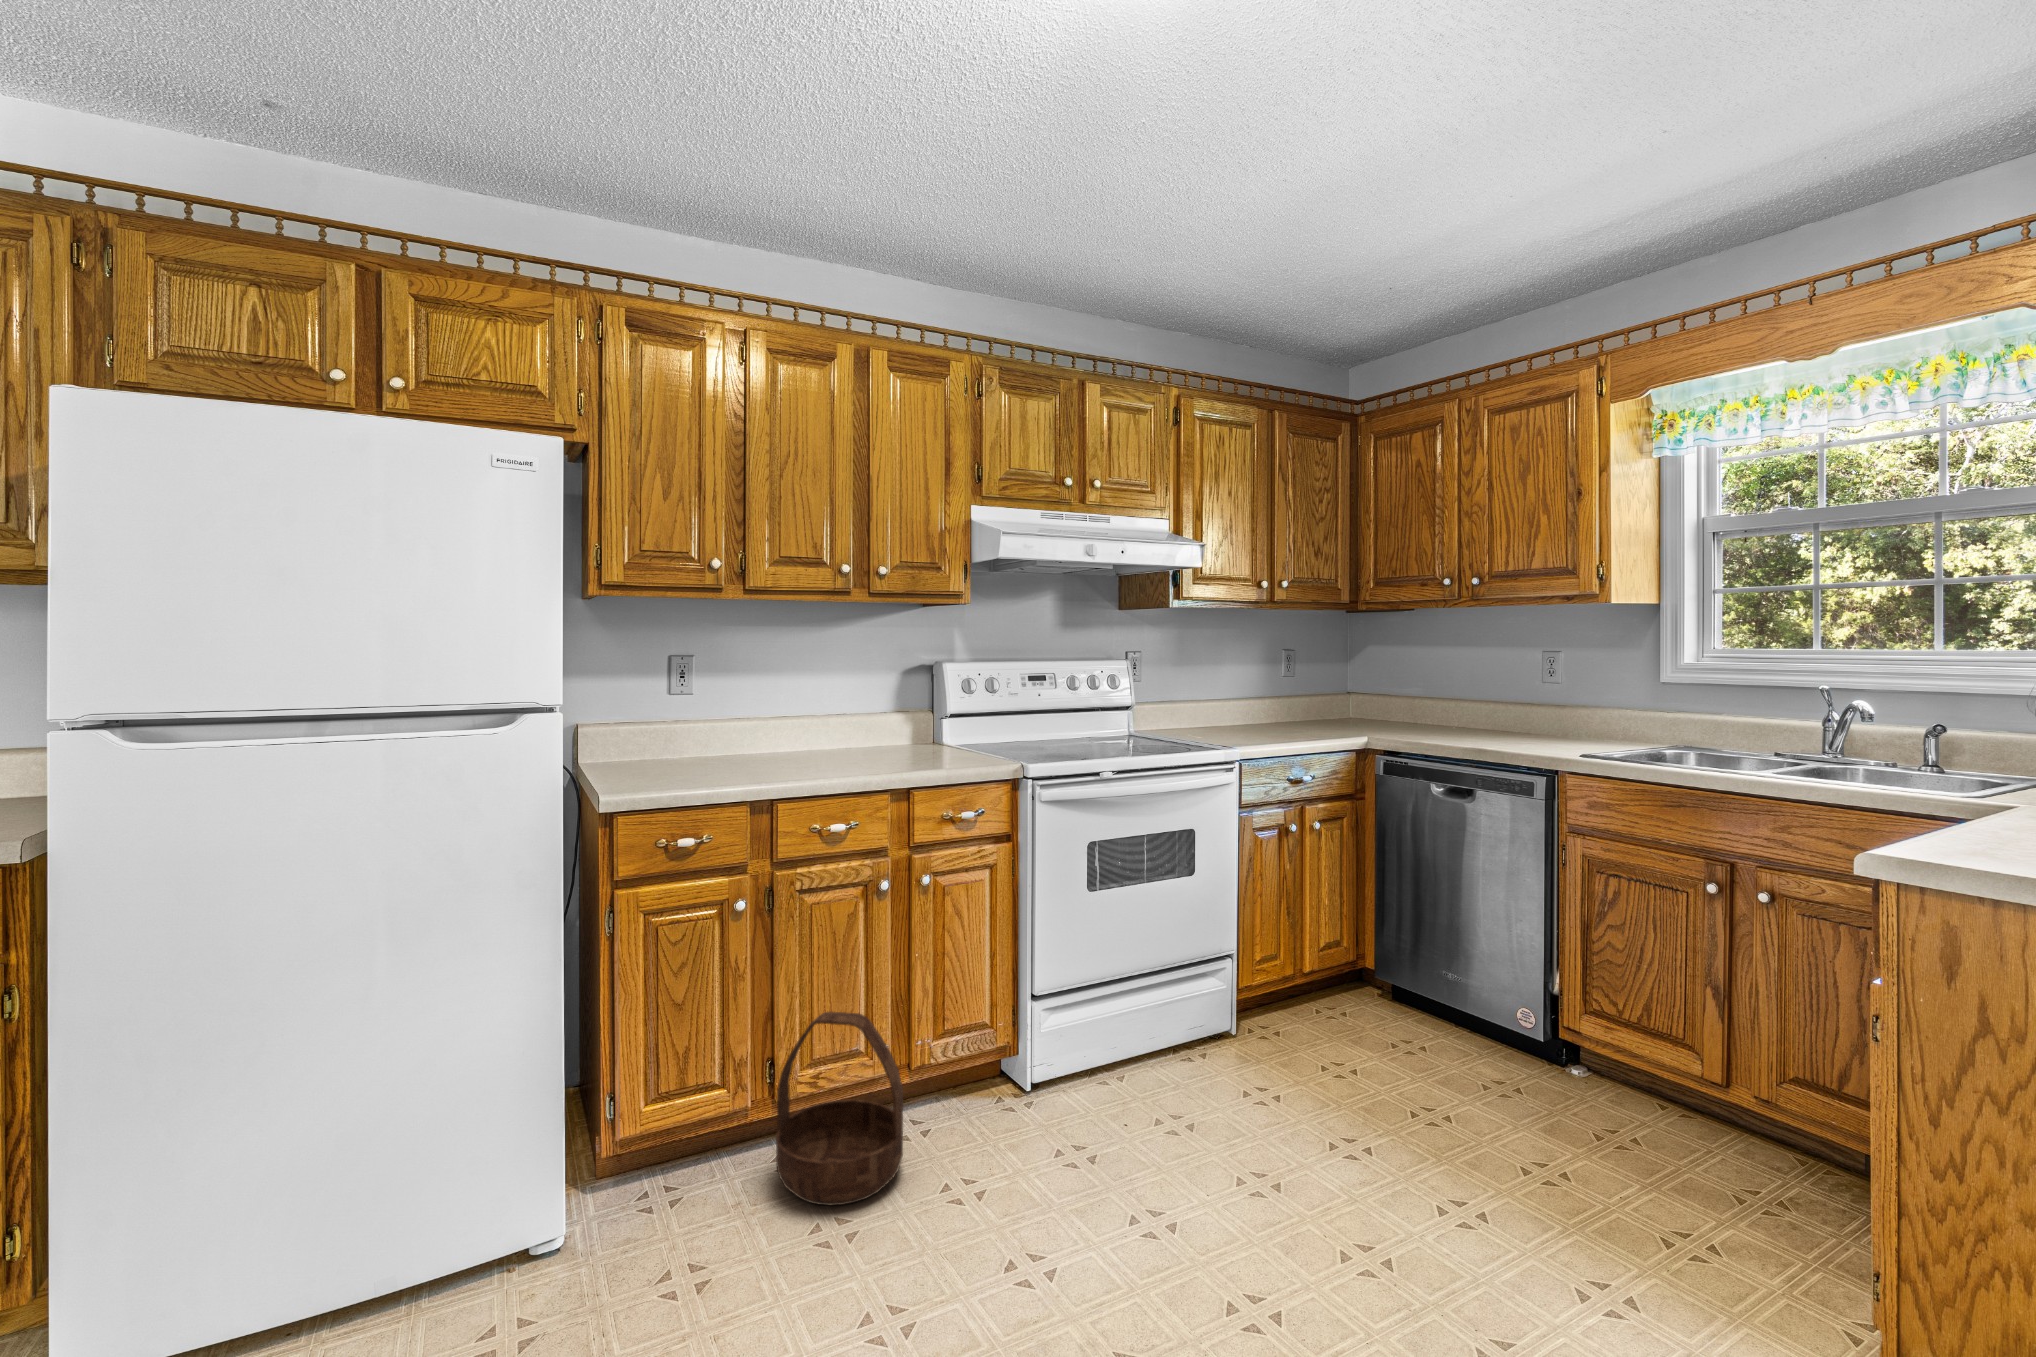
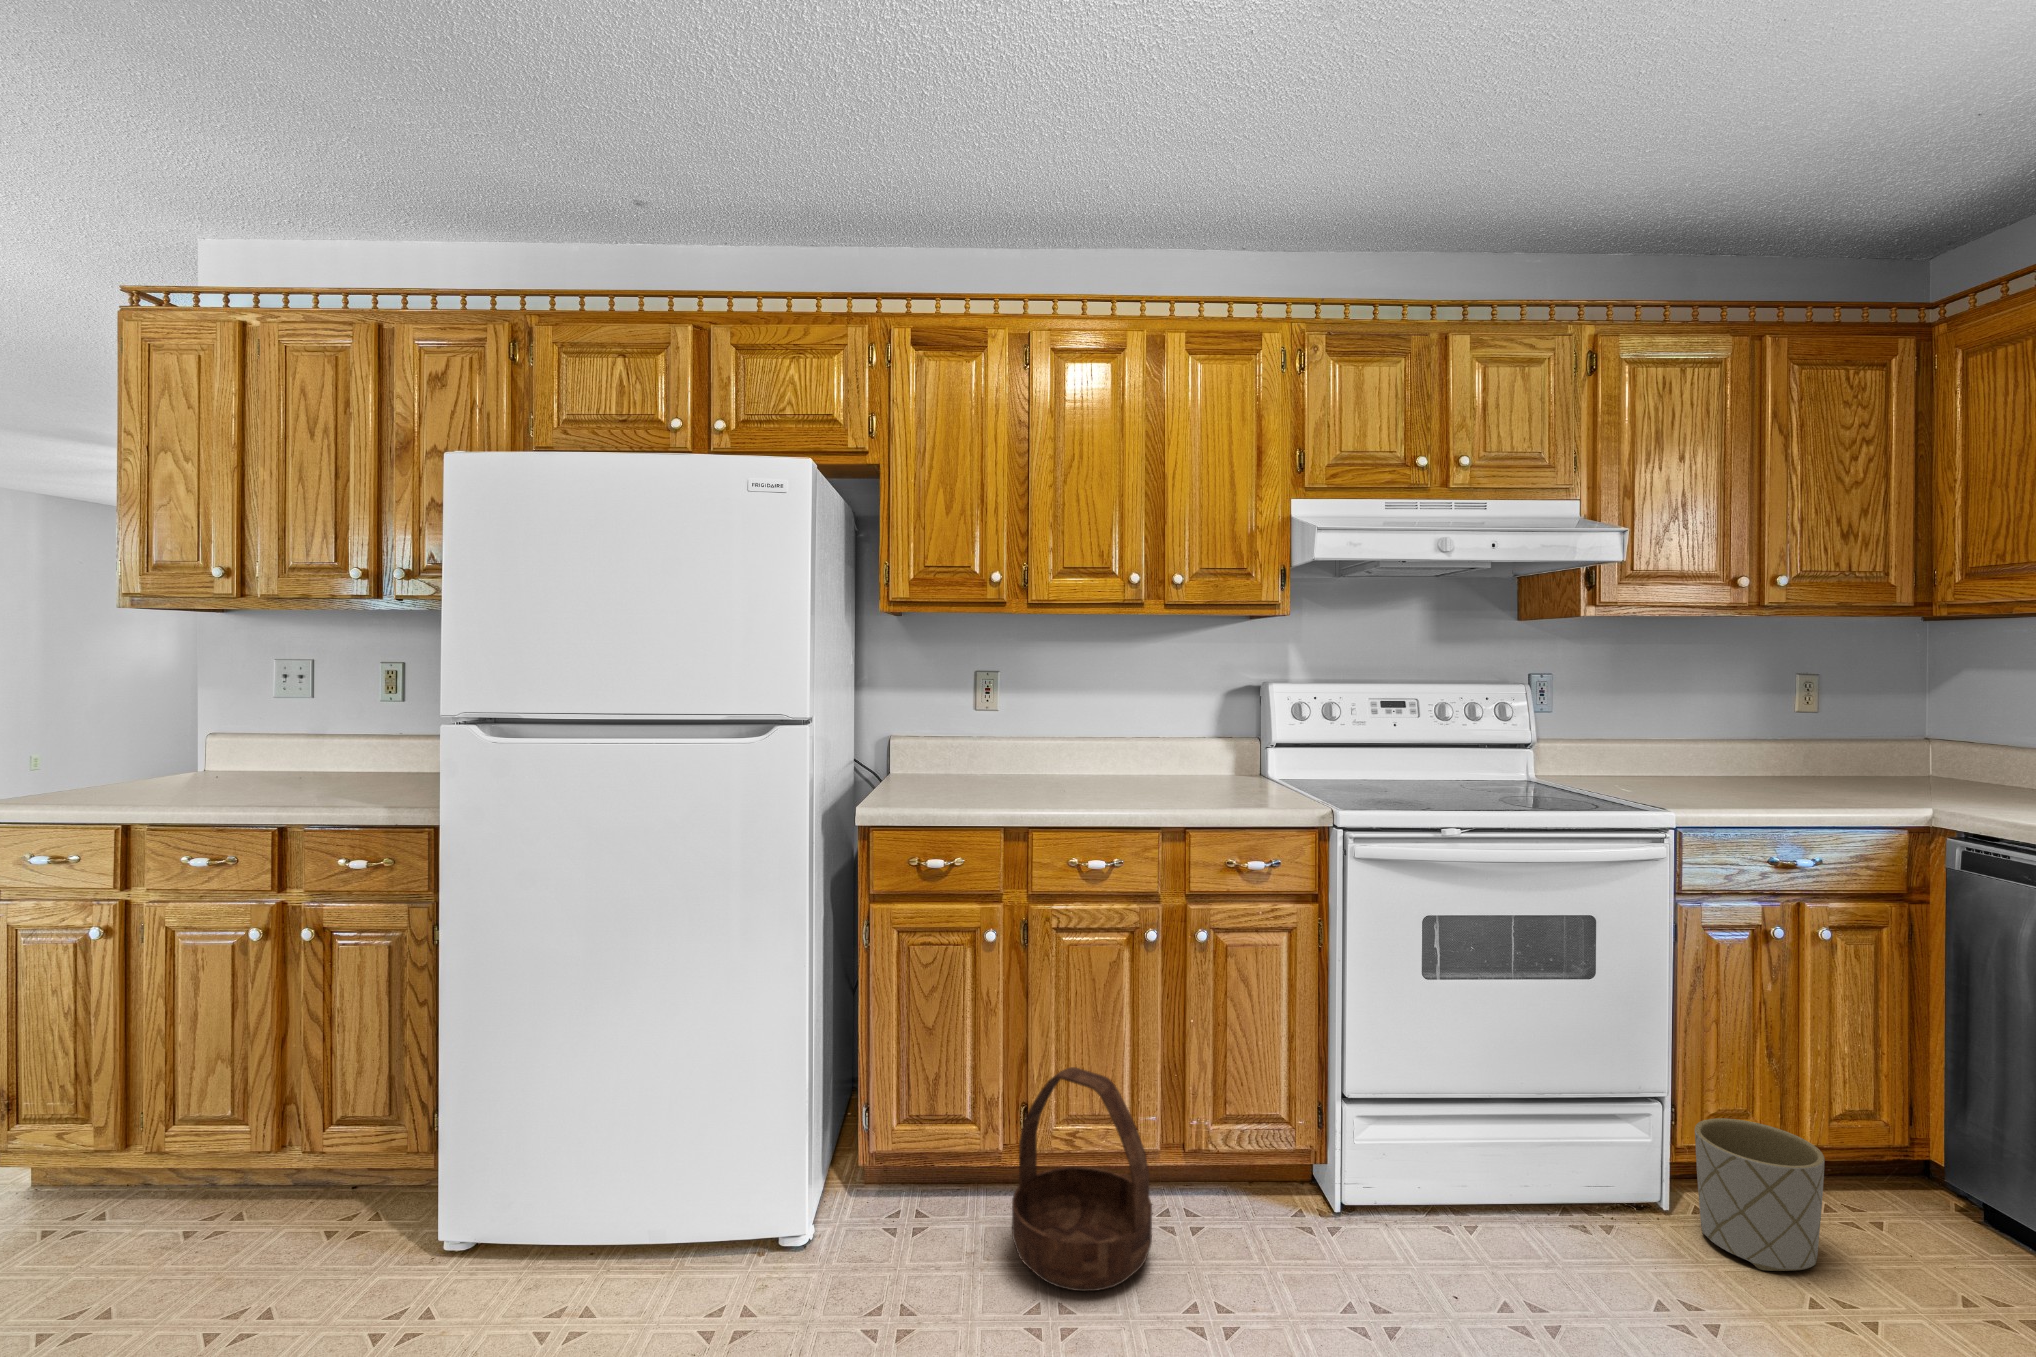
planter: none [1254,964,1329,1060] -> present [1695,1118,1825,1271]

